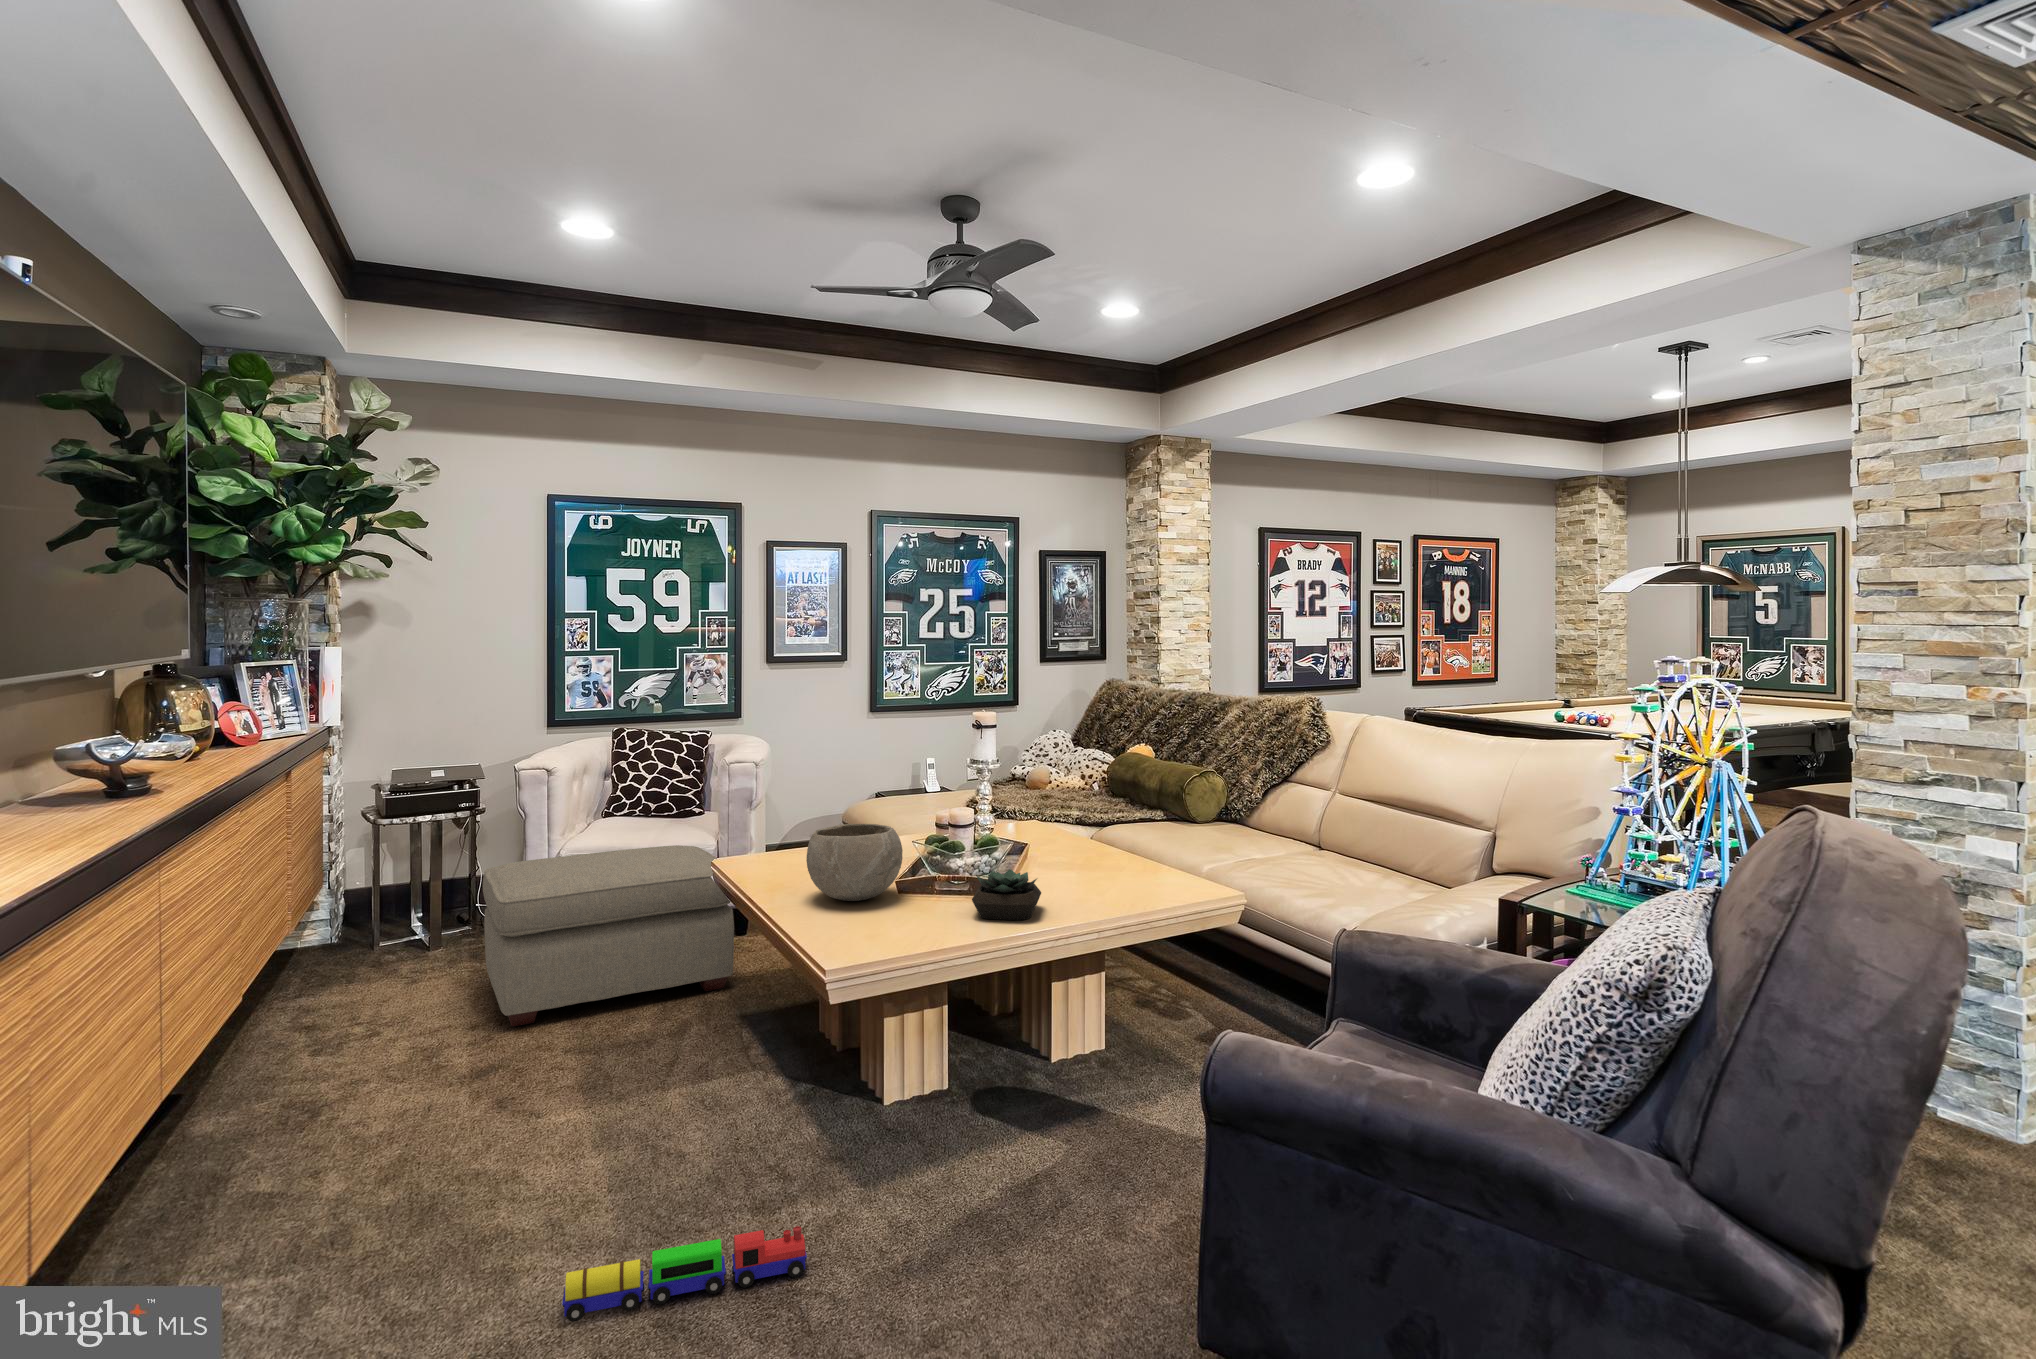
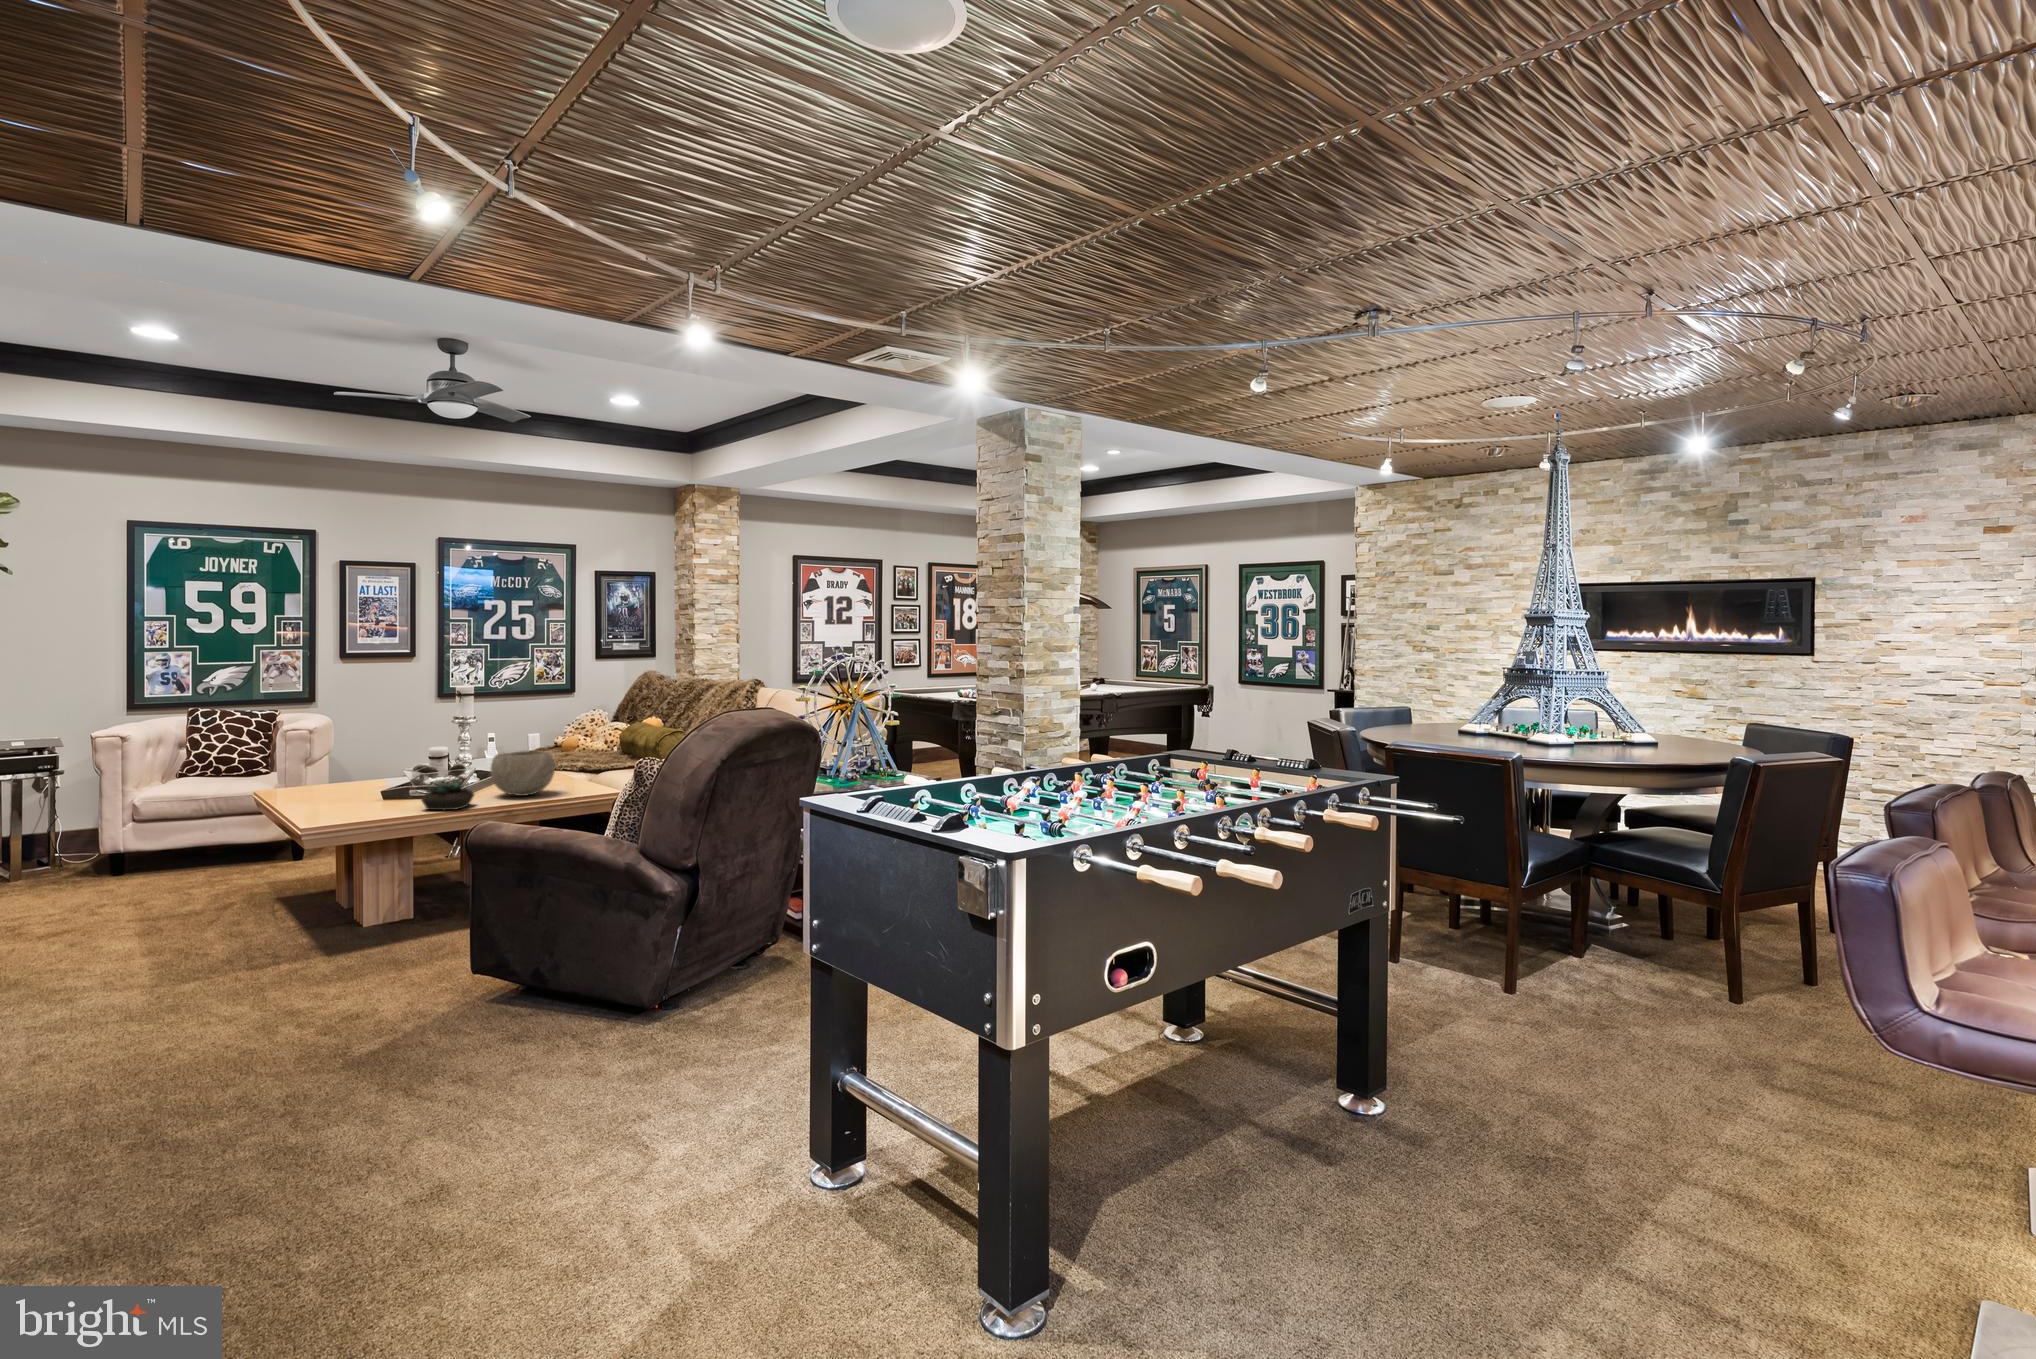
bowl: present [806,824,903,901] -> present [491,751,555,796]
ottoman: present [483,845,734,1027] -> none [57,792,276,915]
toy train: present [562,1226,807,1322] -> none [95,965,265,1013]

